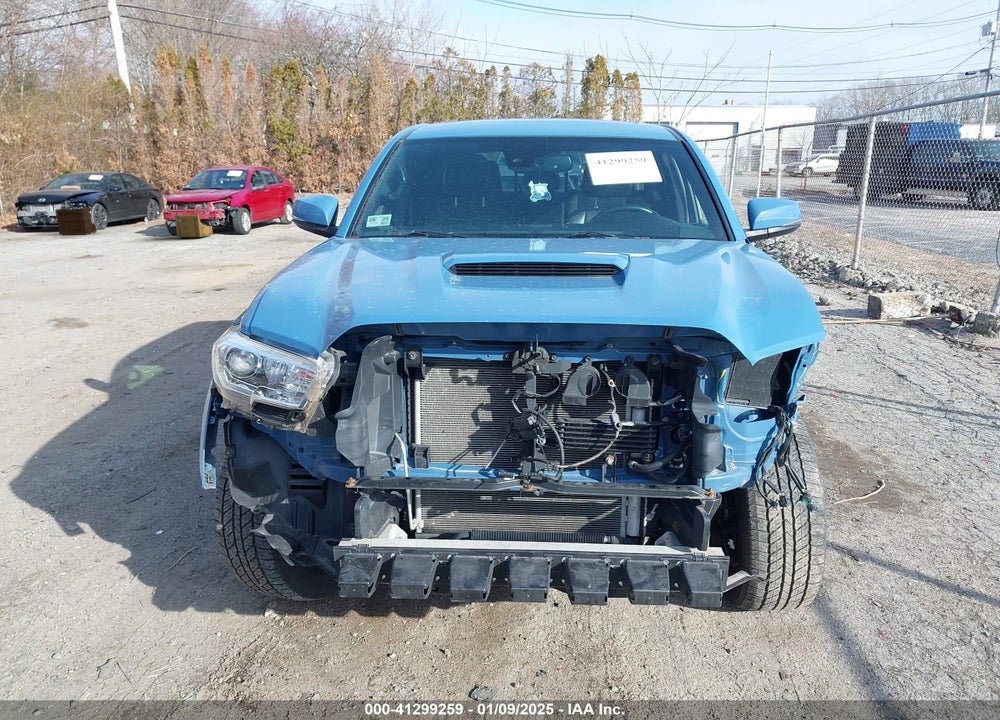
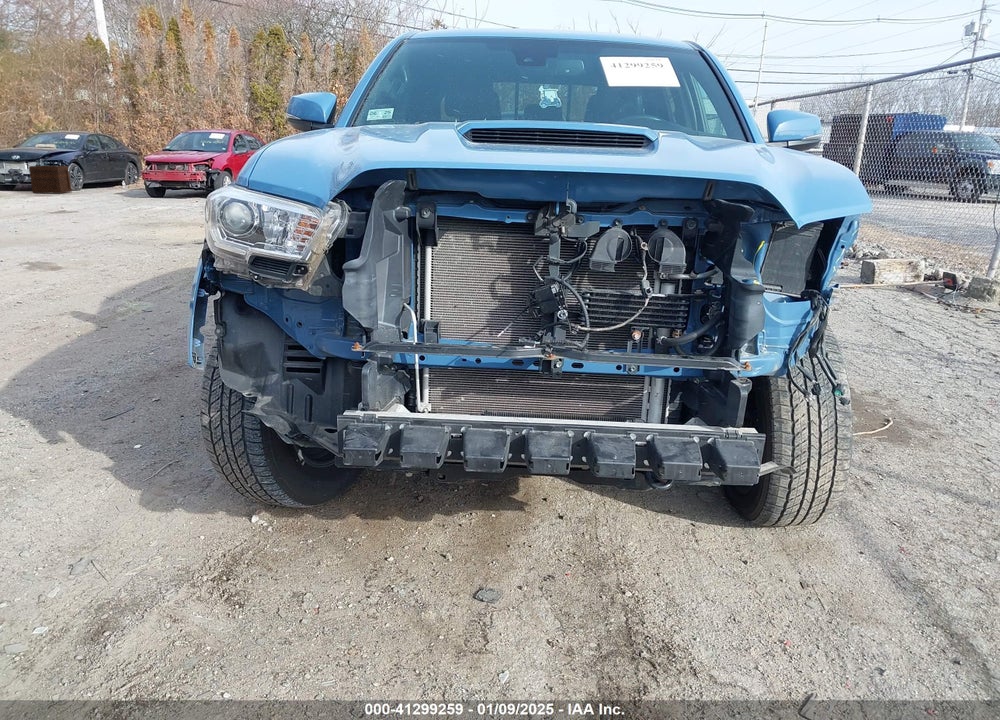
cardboard box: present [174,213,212,238] -> none [153,175,193,200]

